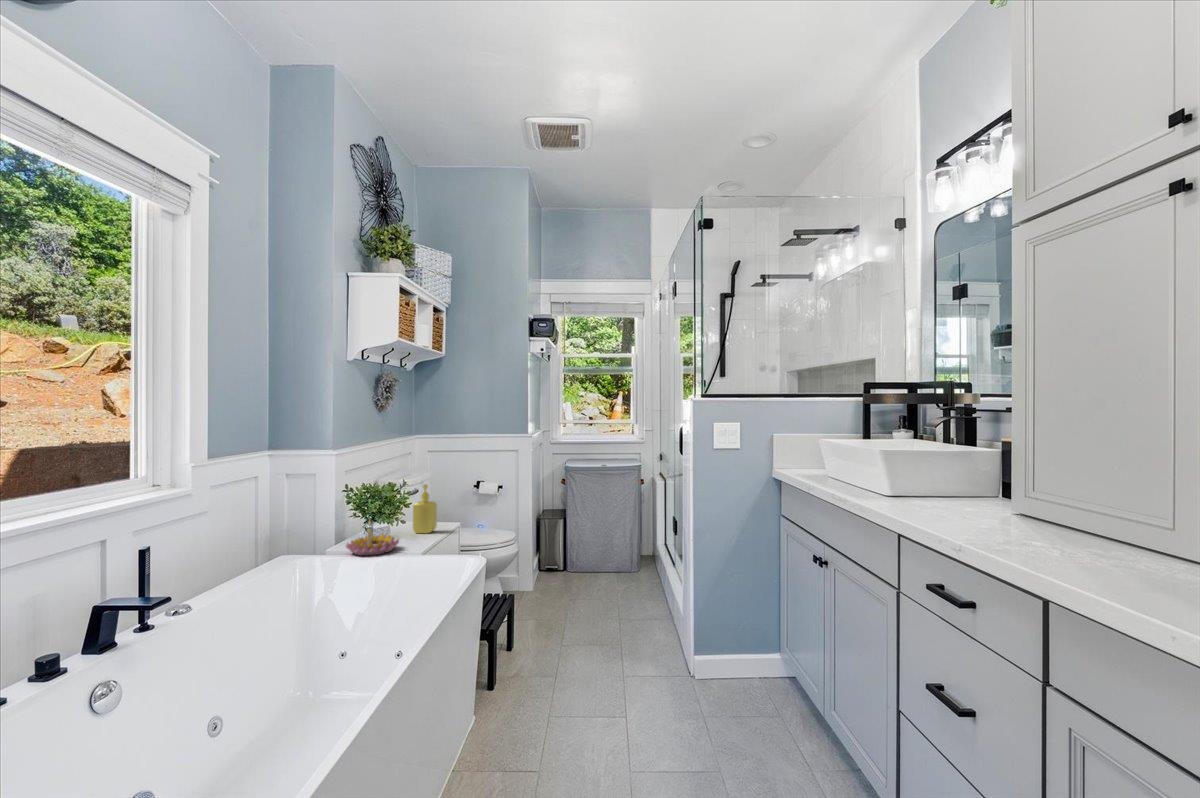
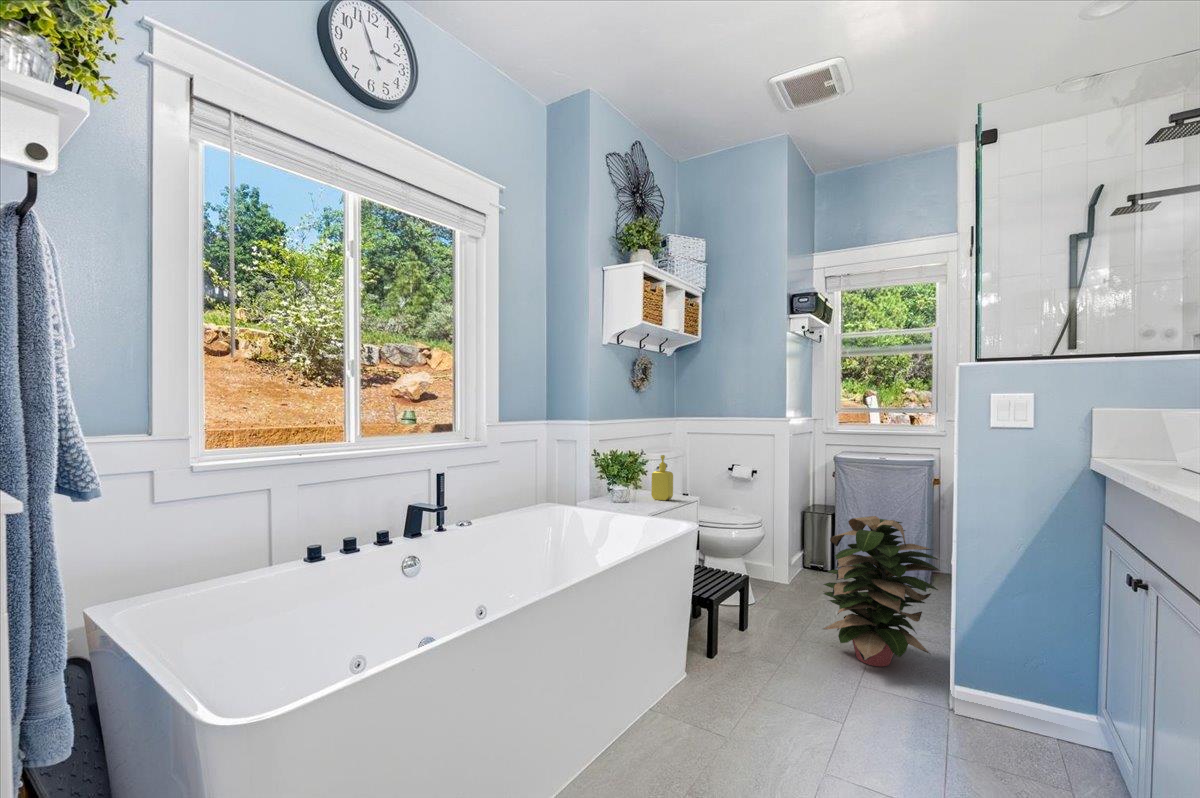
candle holder: present [346,520,399,556] -> none [587,477,631,510]
decorative plant: none [581,523,673,655] -> present [823,516,939,667]

